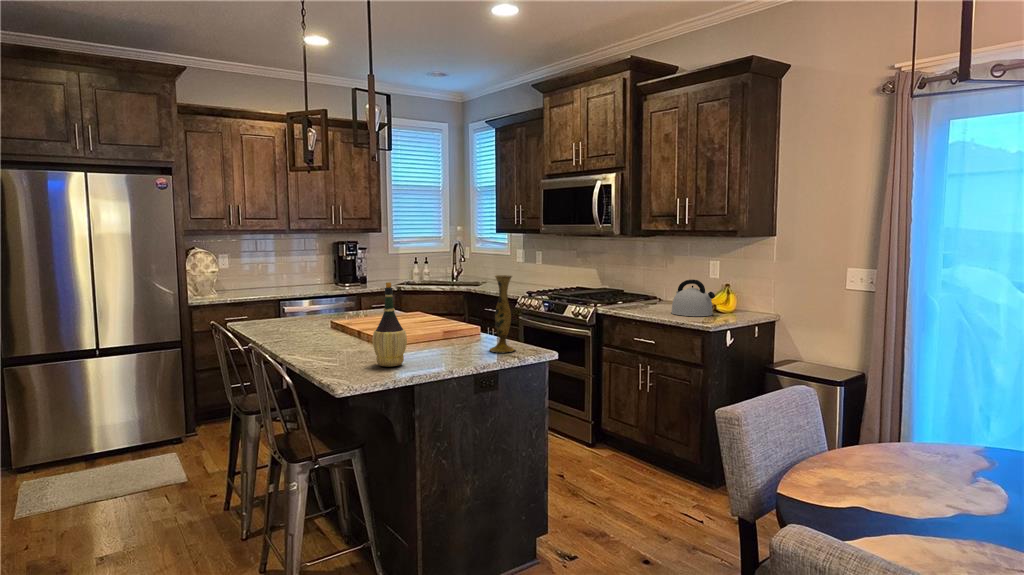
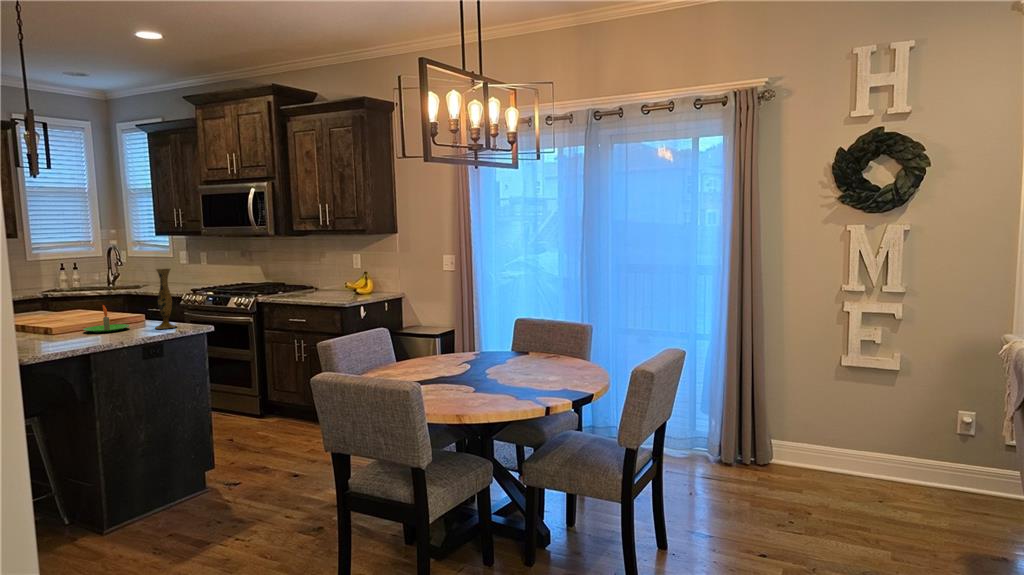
kettle: present [671,280,715,316] -> none [319,269,352,297]
wine bottle: present [373,282,407,367] -> none [47,276,80,344]
candle: none [414,316,463,350] -> present [83,305,130,332]

